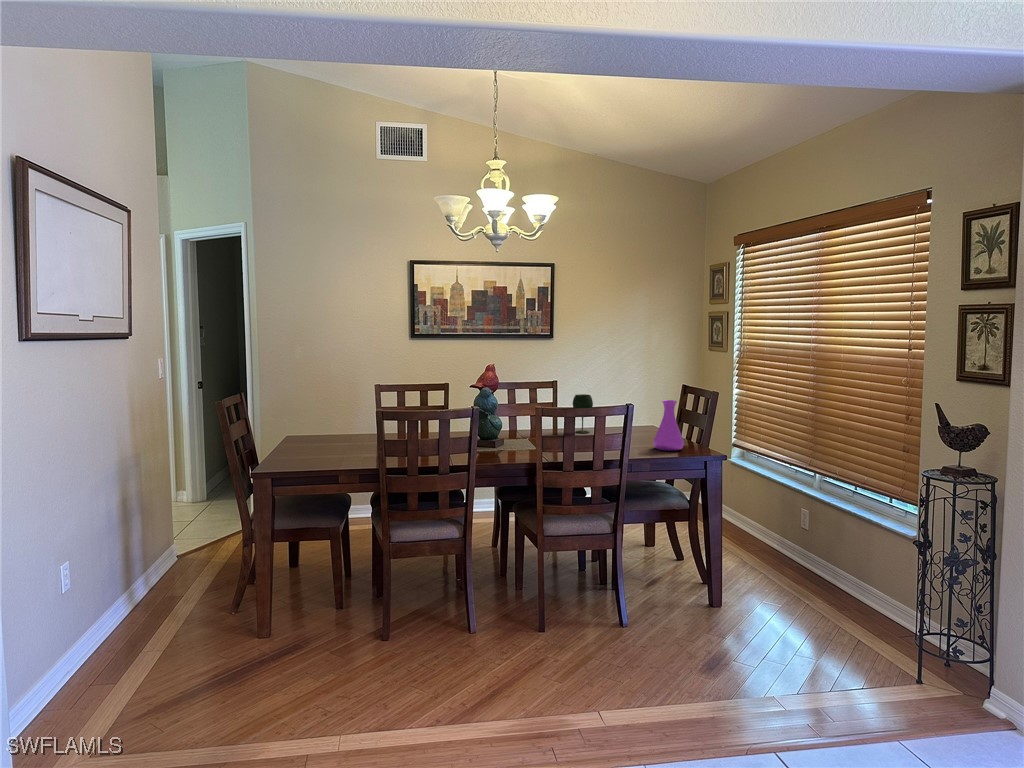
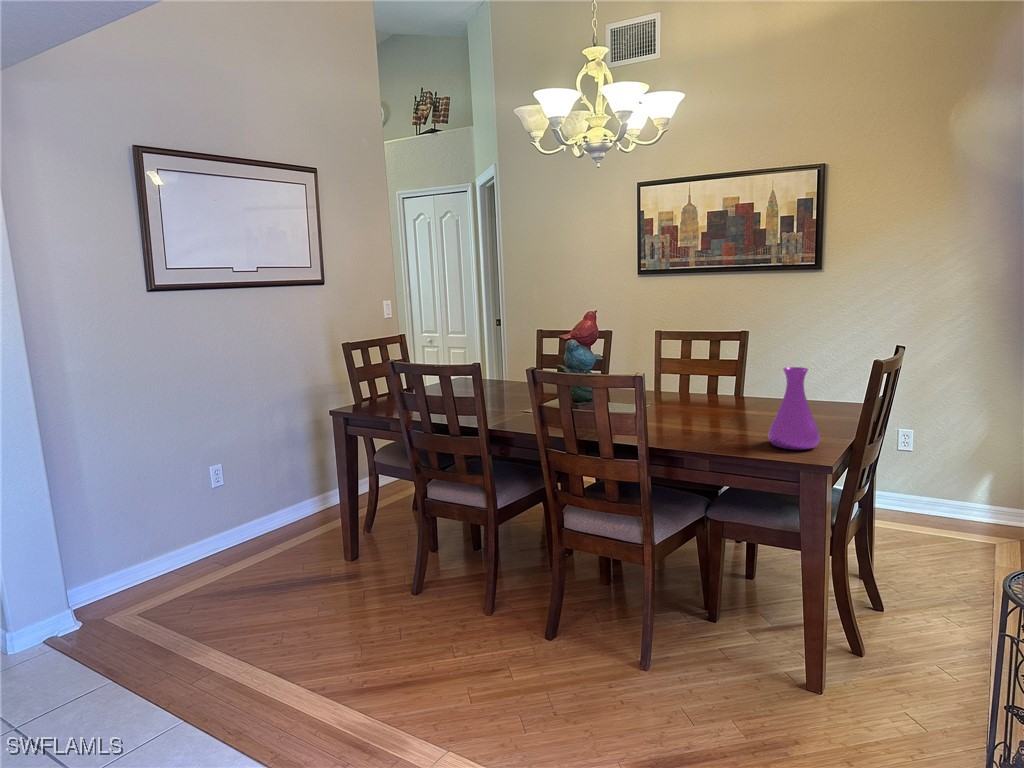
wine glass: present [573,394,593,433] -> none [732,351,762,406]

